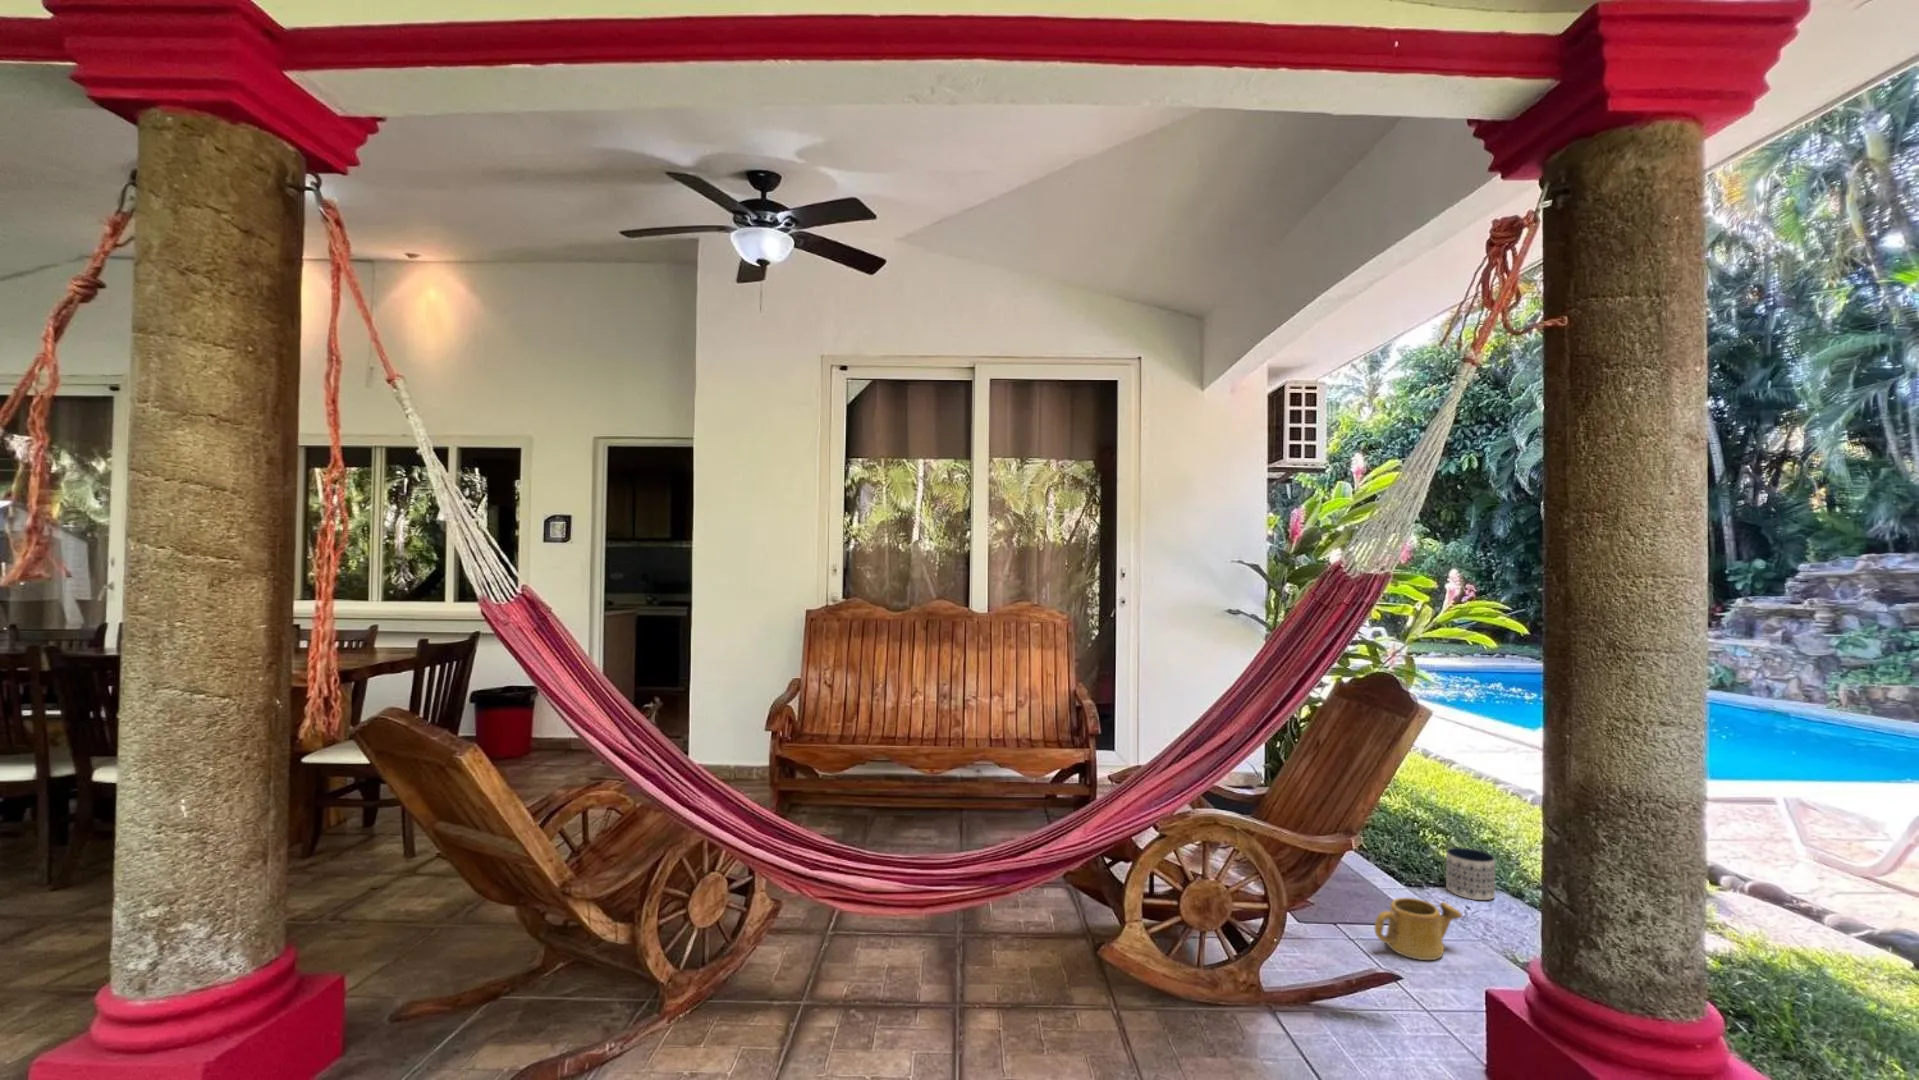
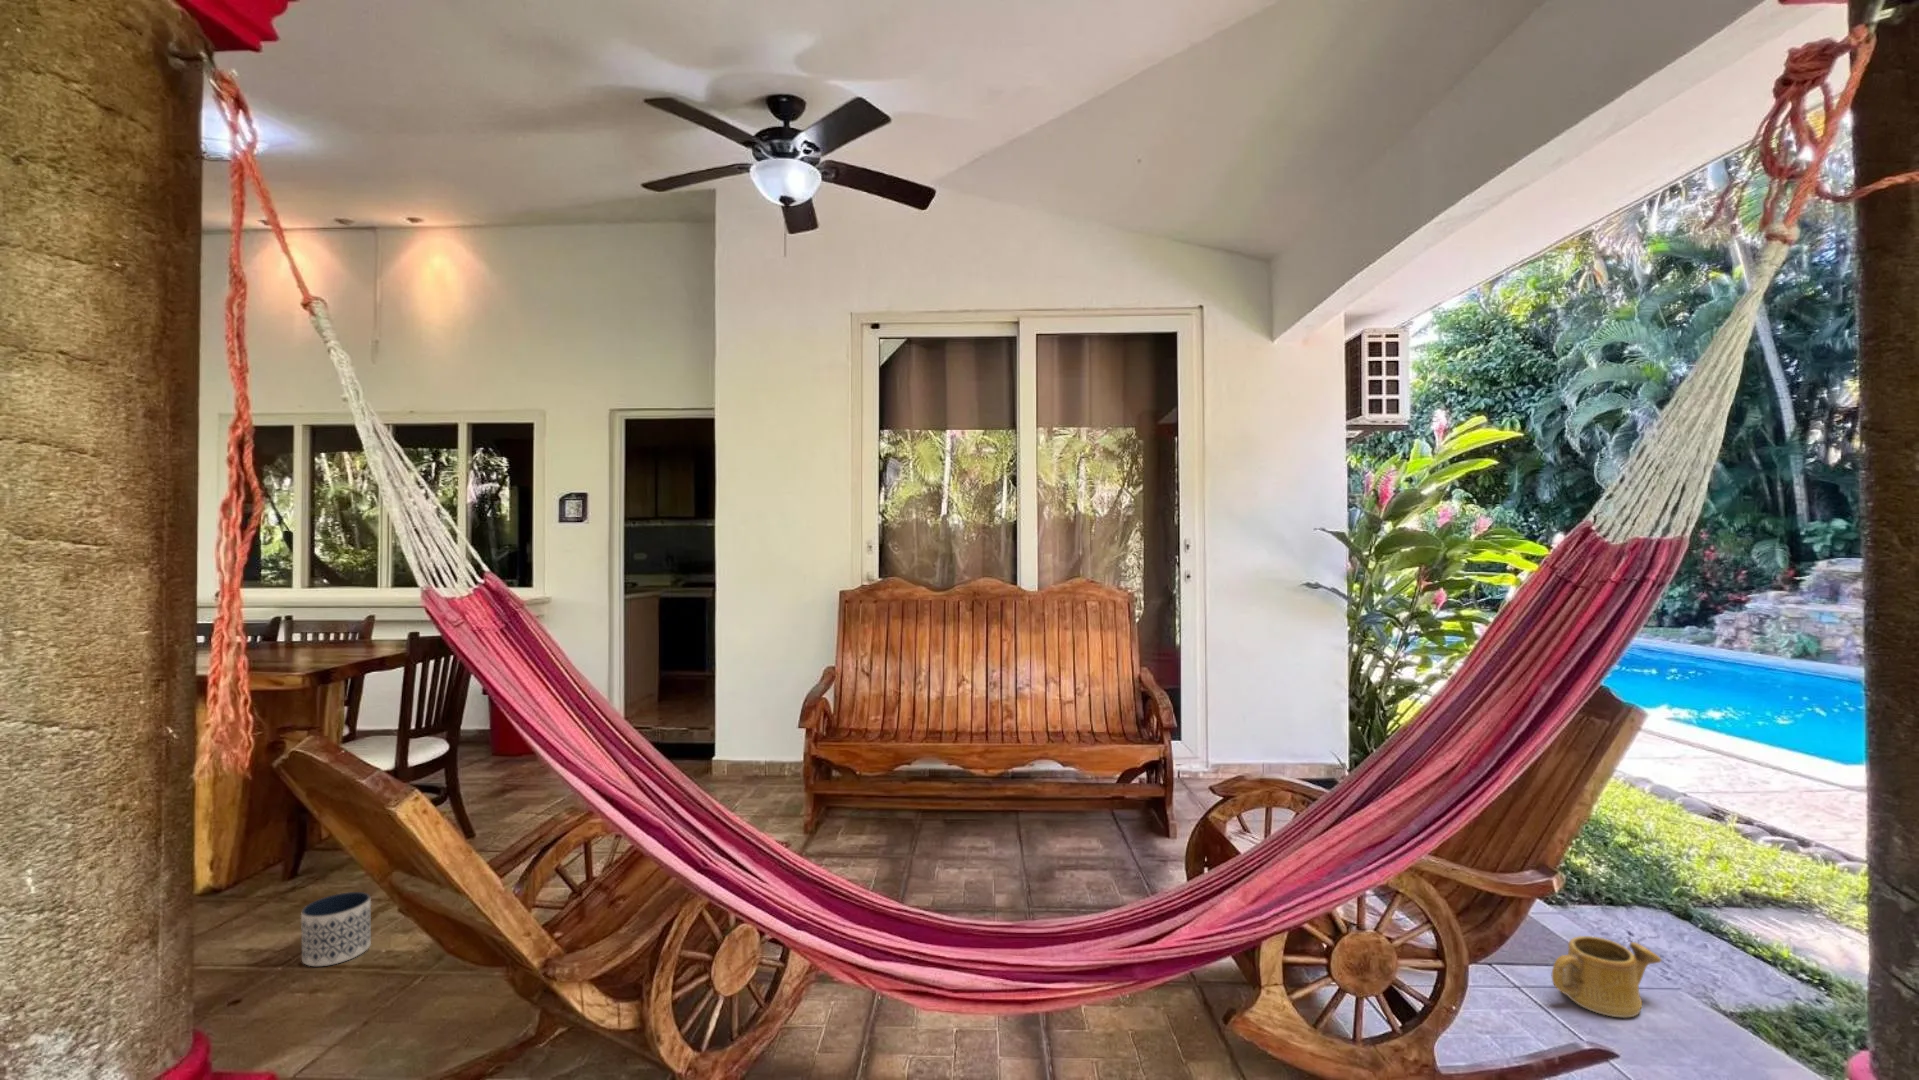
planter: present [1446,847,1495,900] -> present [301,892,371,966]

